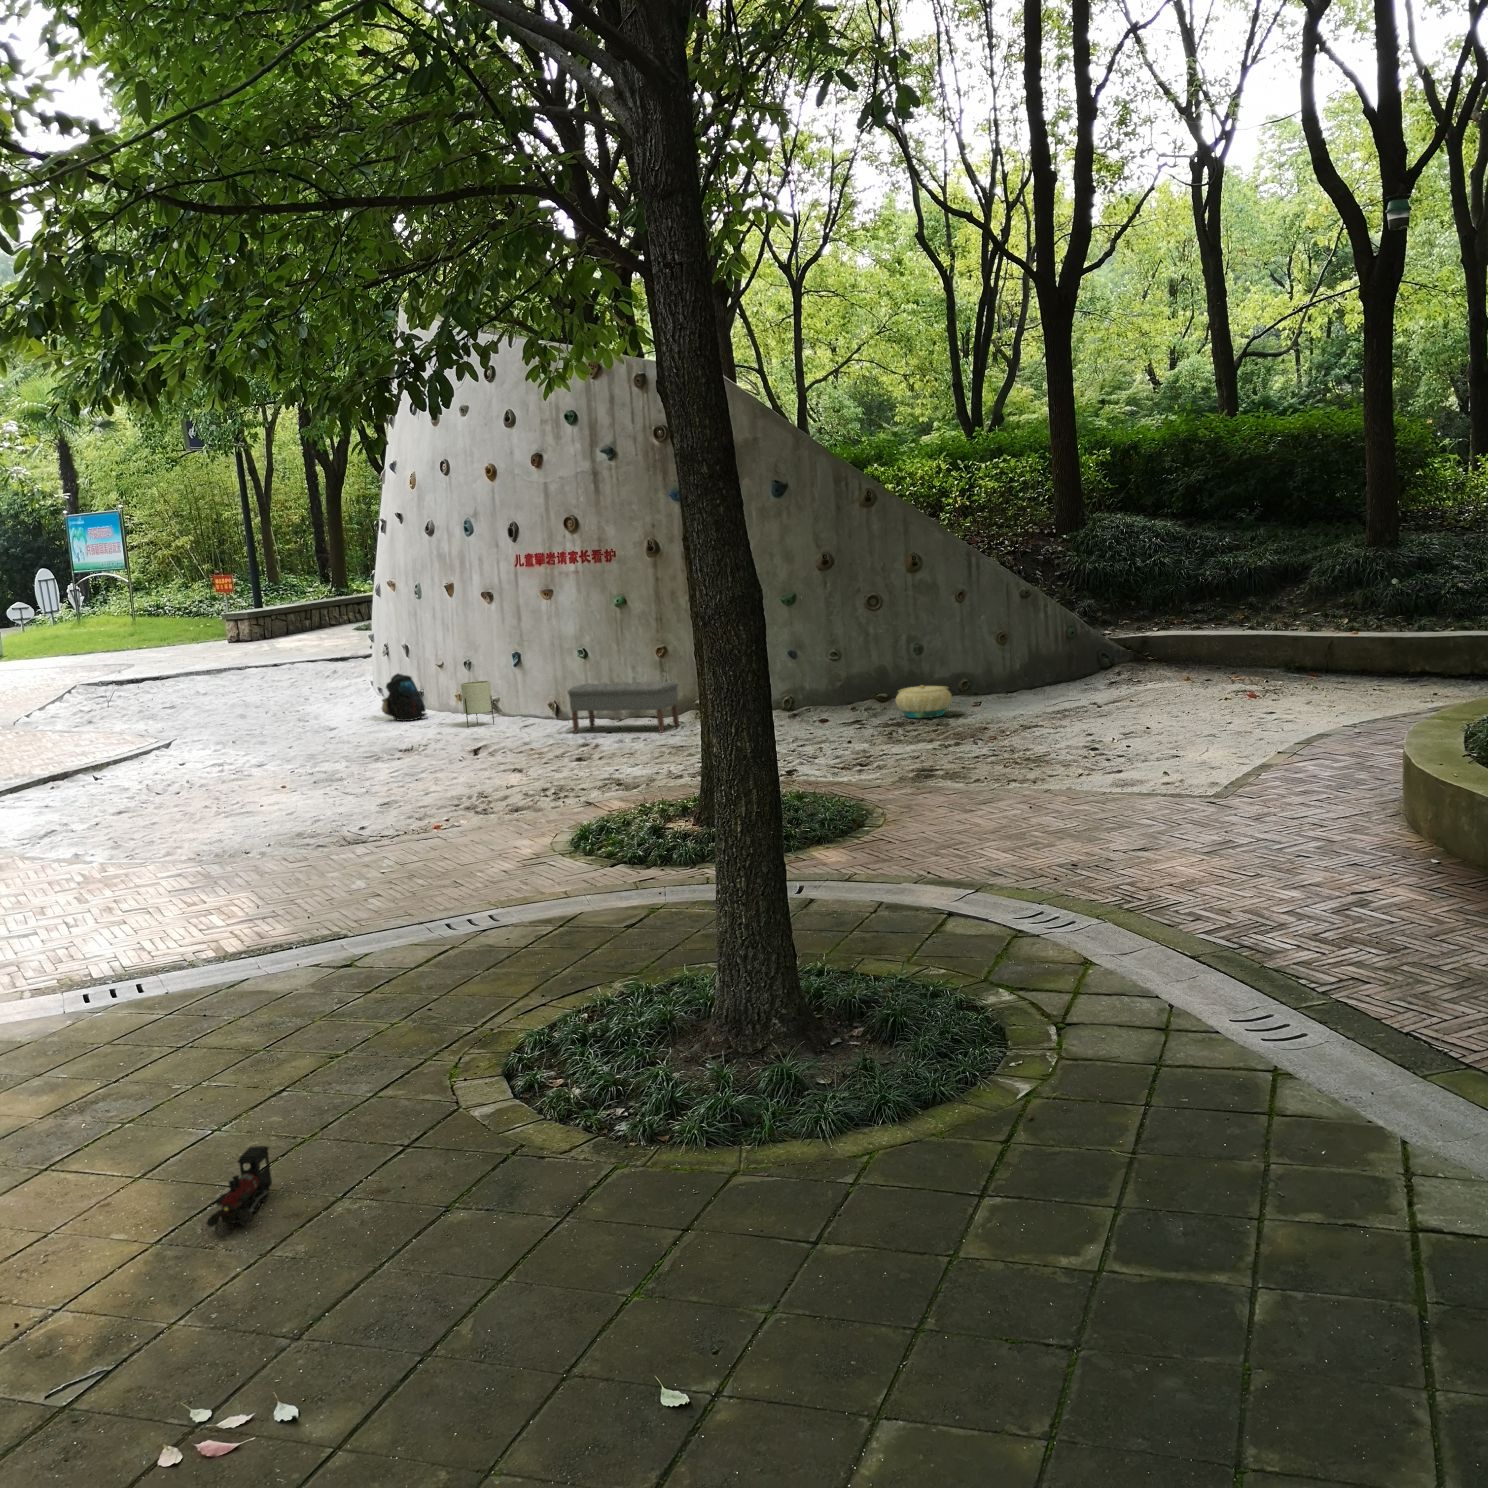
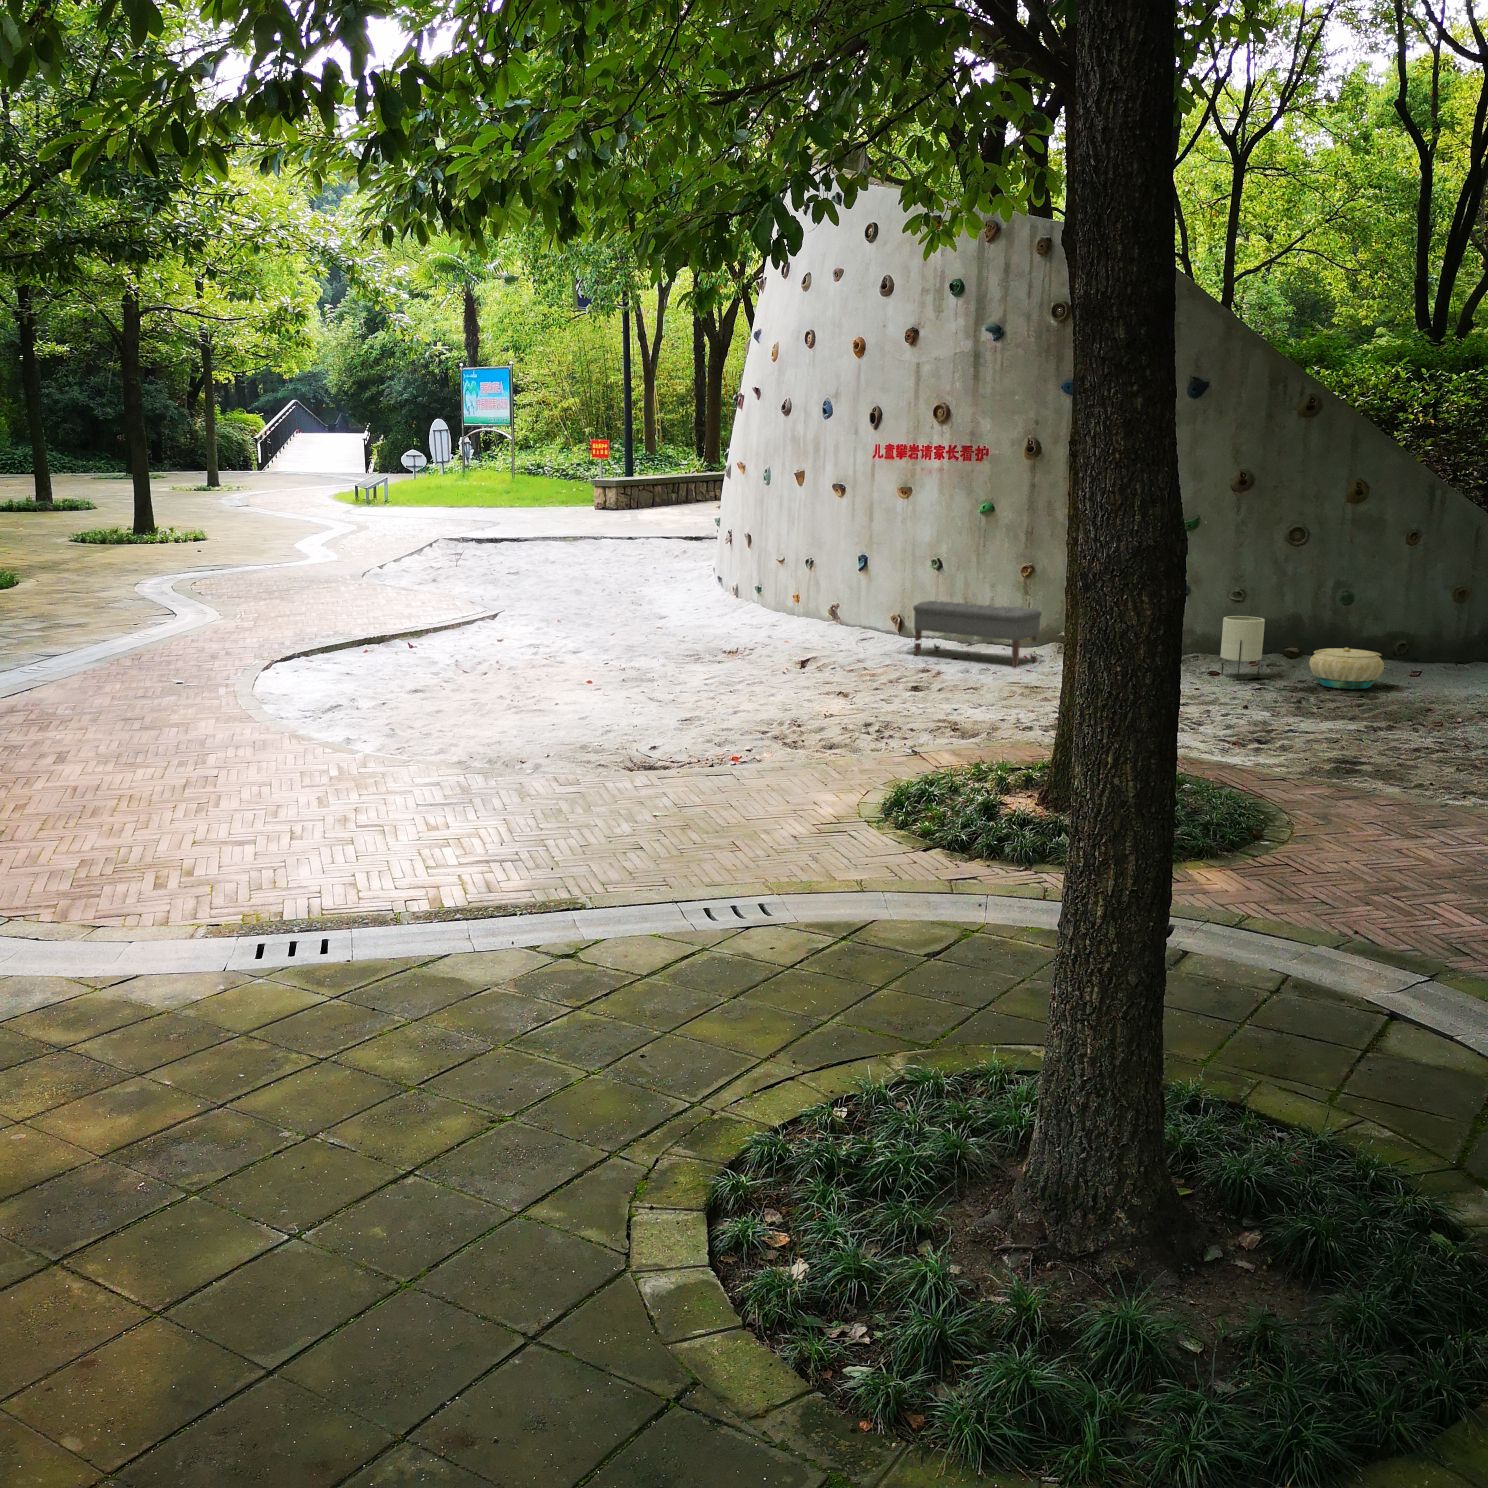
backpack: present [382,674,427,721] -> none [715,564,763,617]
planter: present [461,681,494,727] -> present [1220,616,1265,680]
toy train: present [207,1146,272,1238] -> none [239,1277,353,1428]

